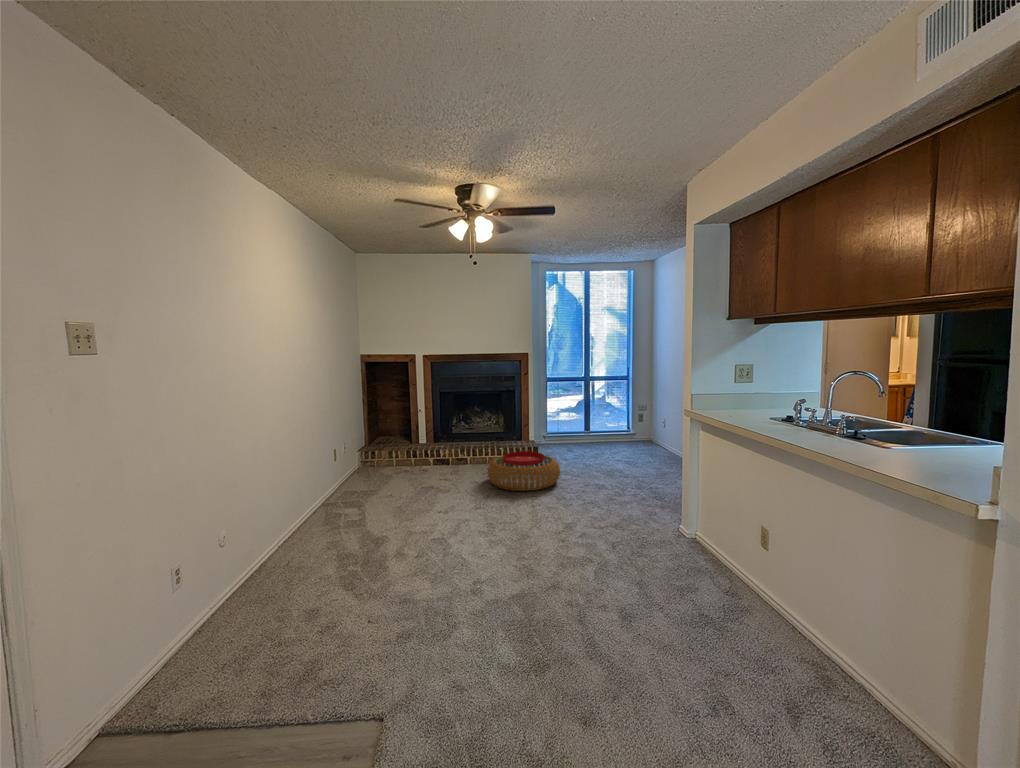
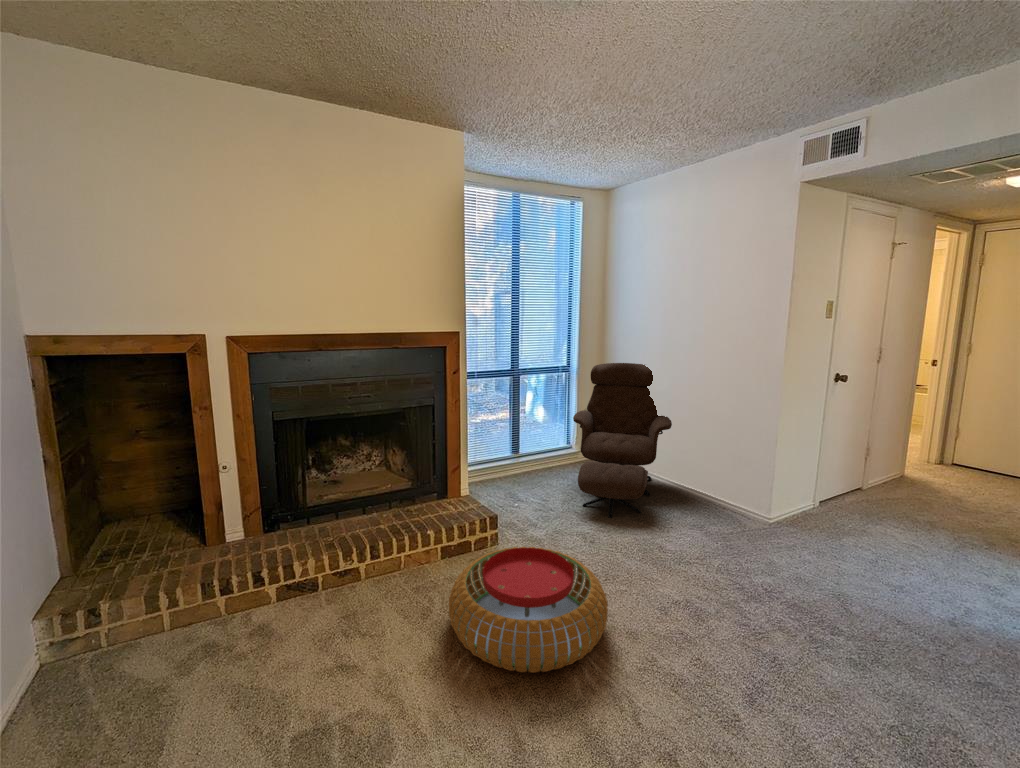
lounge chair: none [601,371,684,462] -> present [573,363,672,518]

